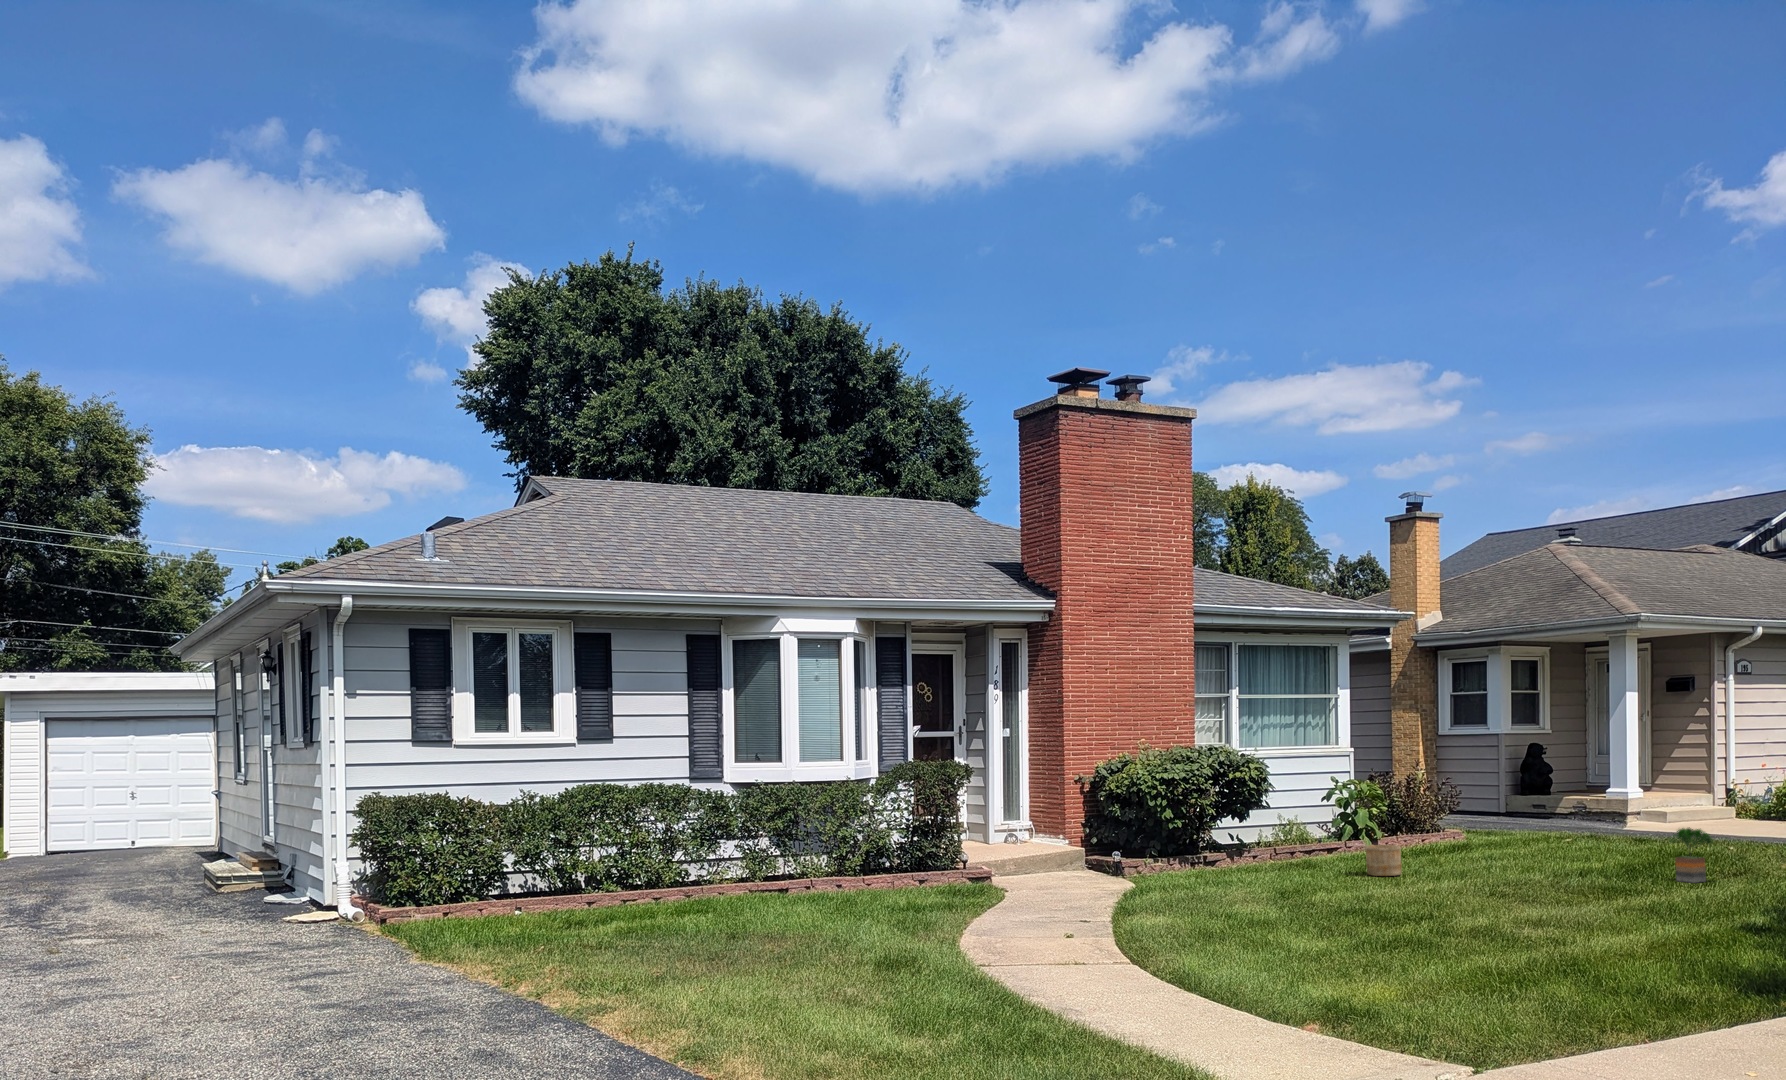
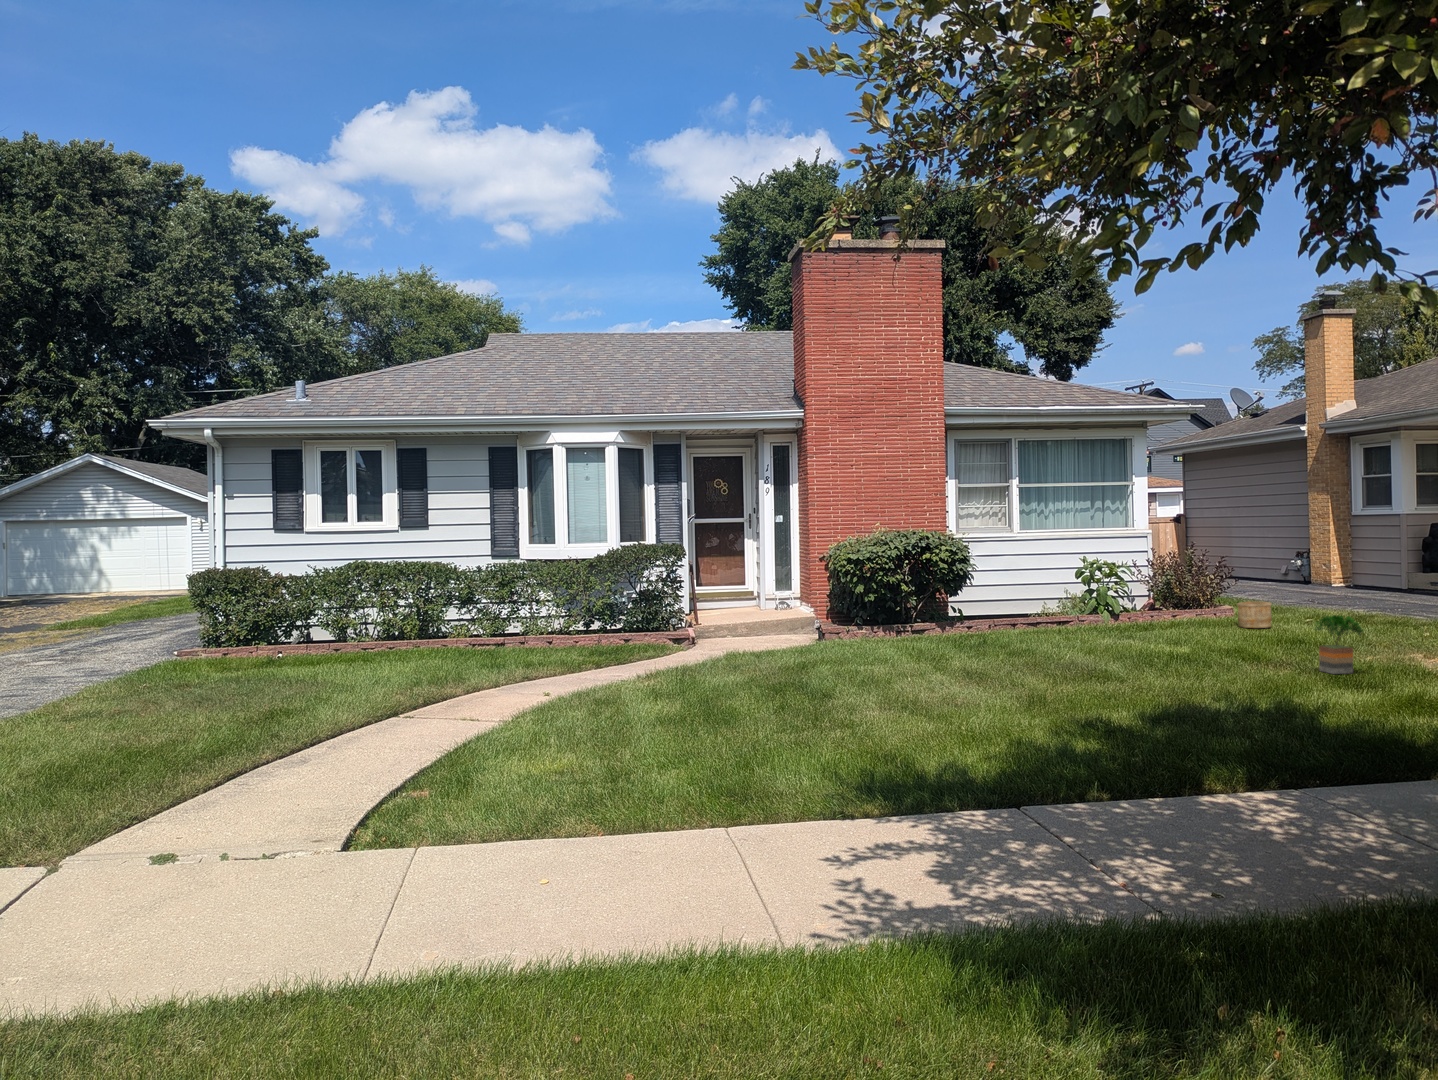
wooden bucket: present [1365,845,1402,876] -> present [1237,601,1272,628]

